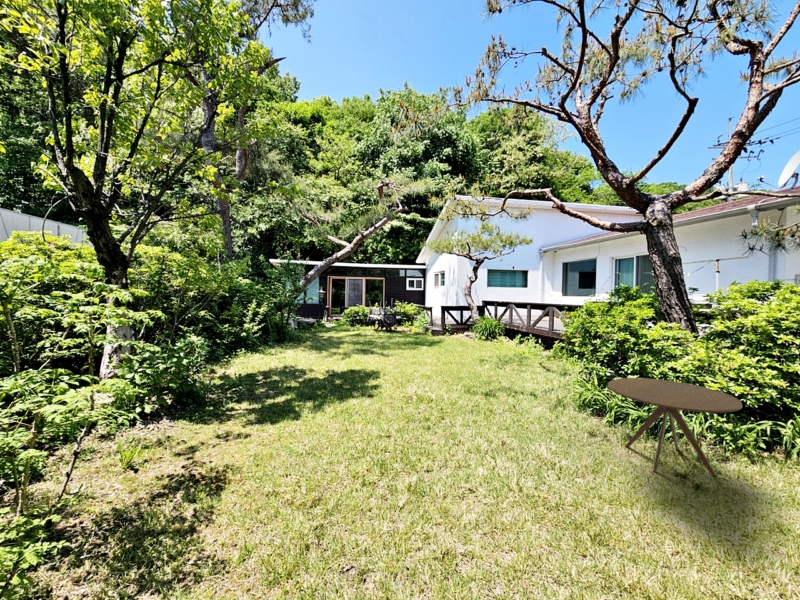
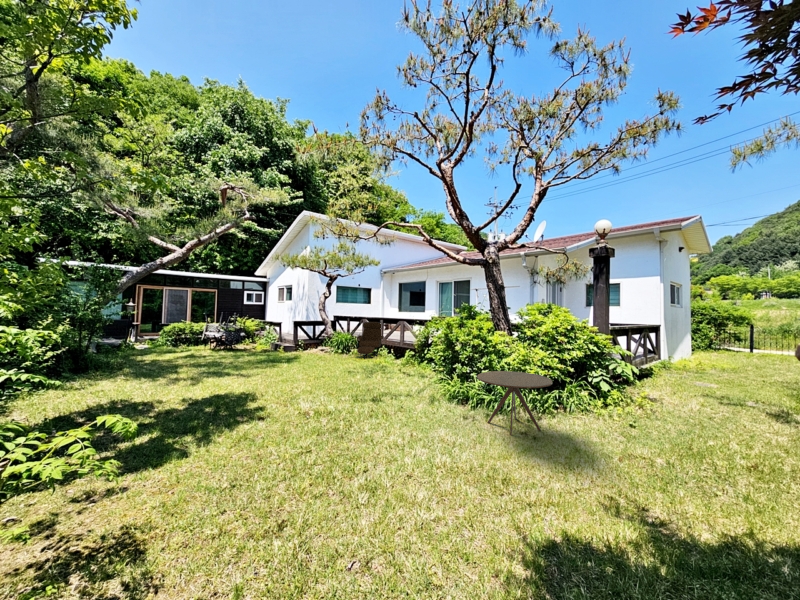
lounge chair: none [499,307,532,347] -> present [357,322,384,359]

